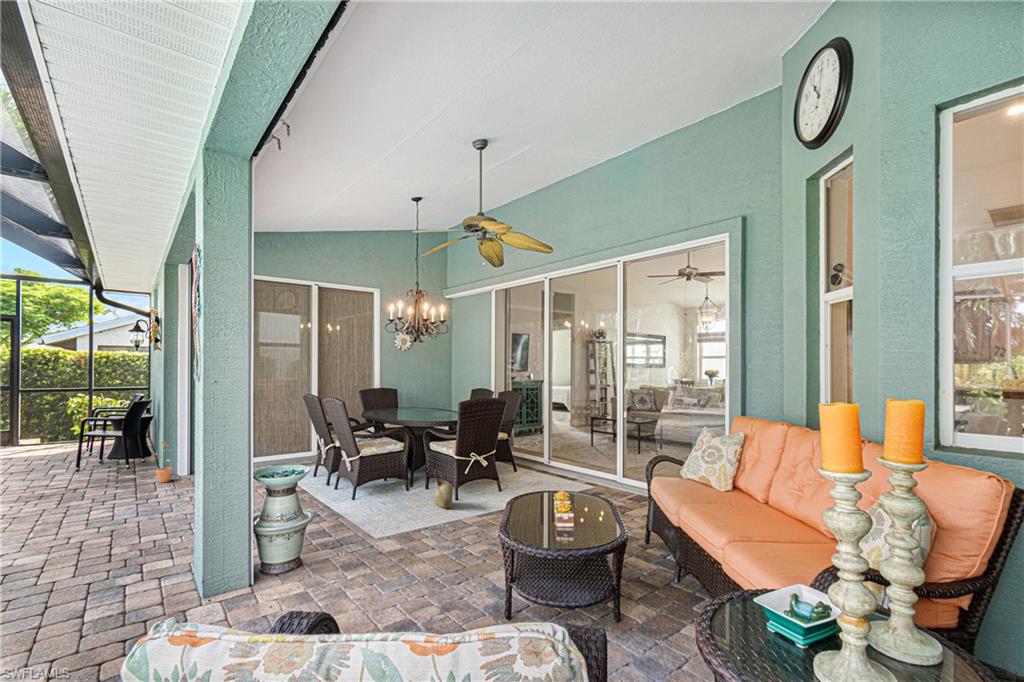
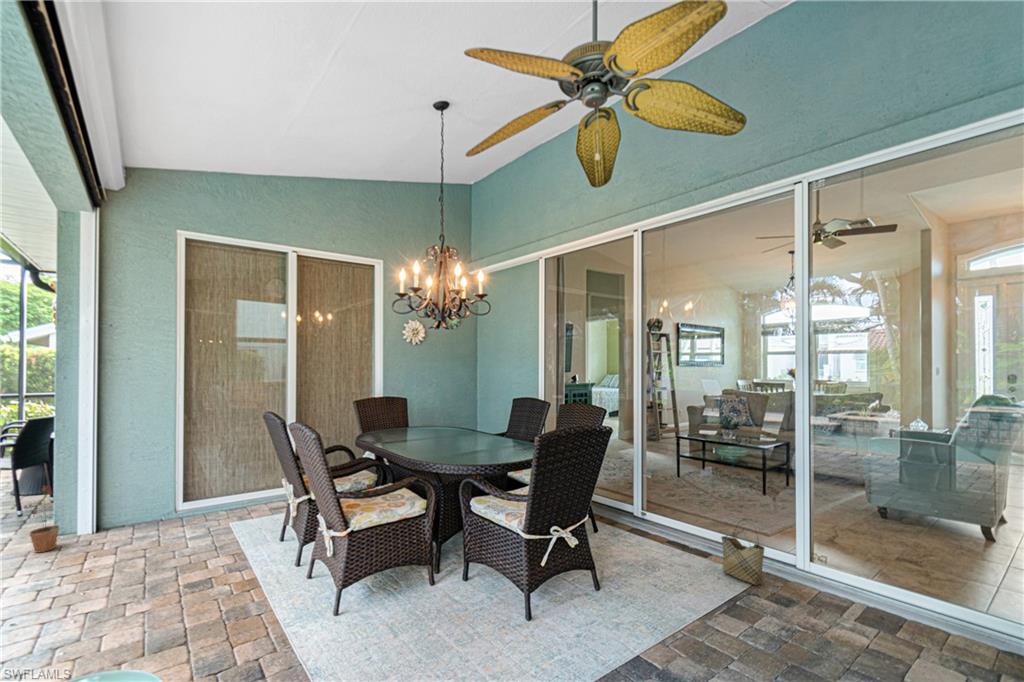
woven basket: present [434,479,453,508] -> present [721,535,764,585]

